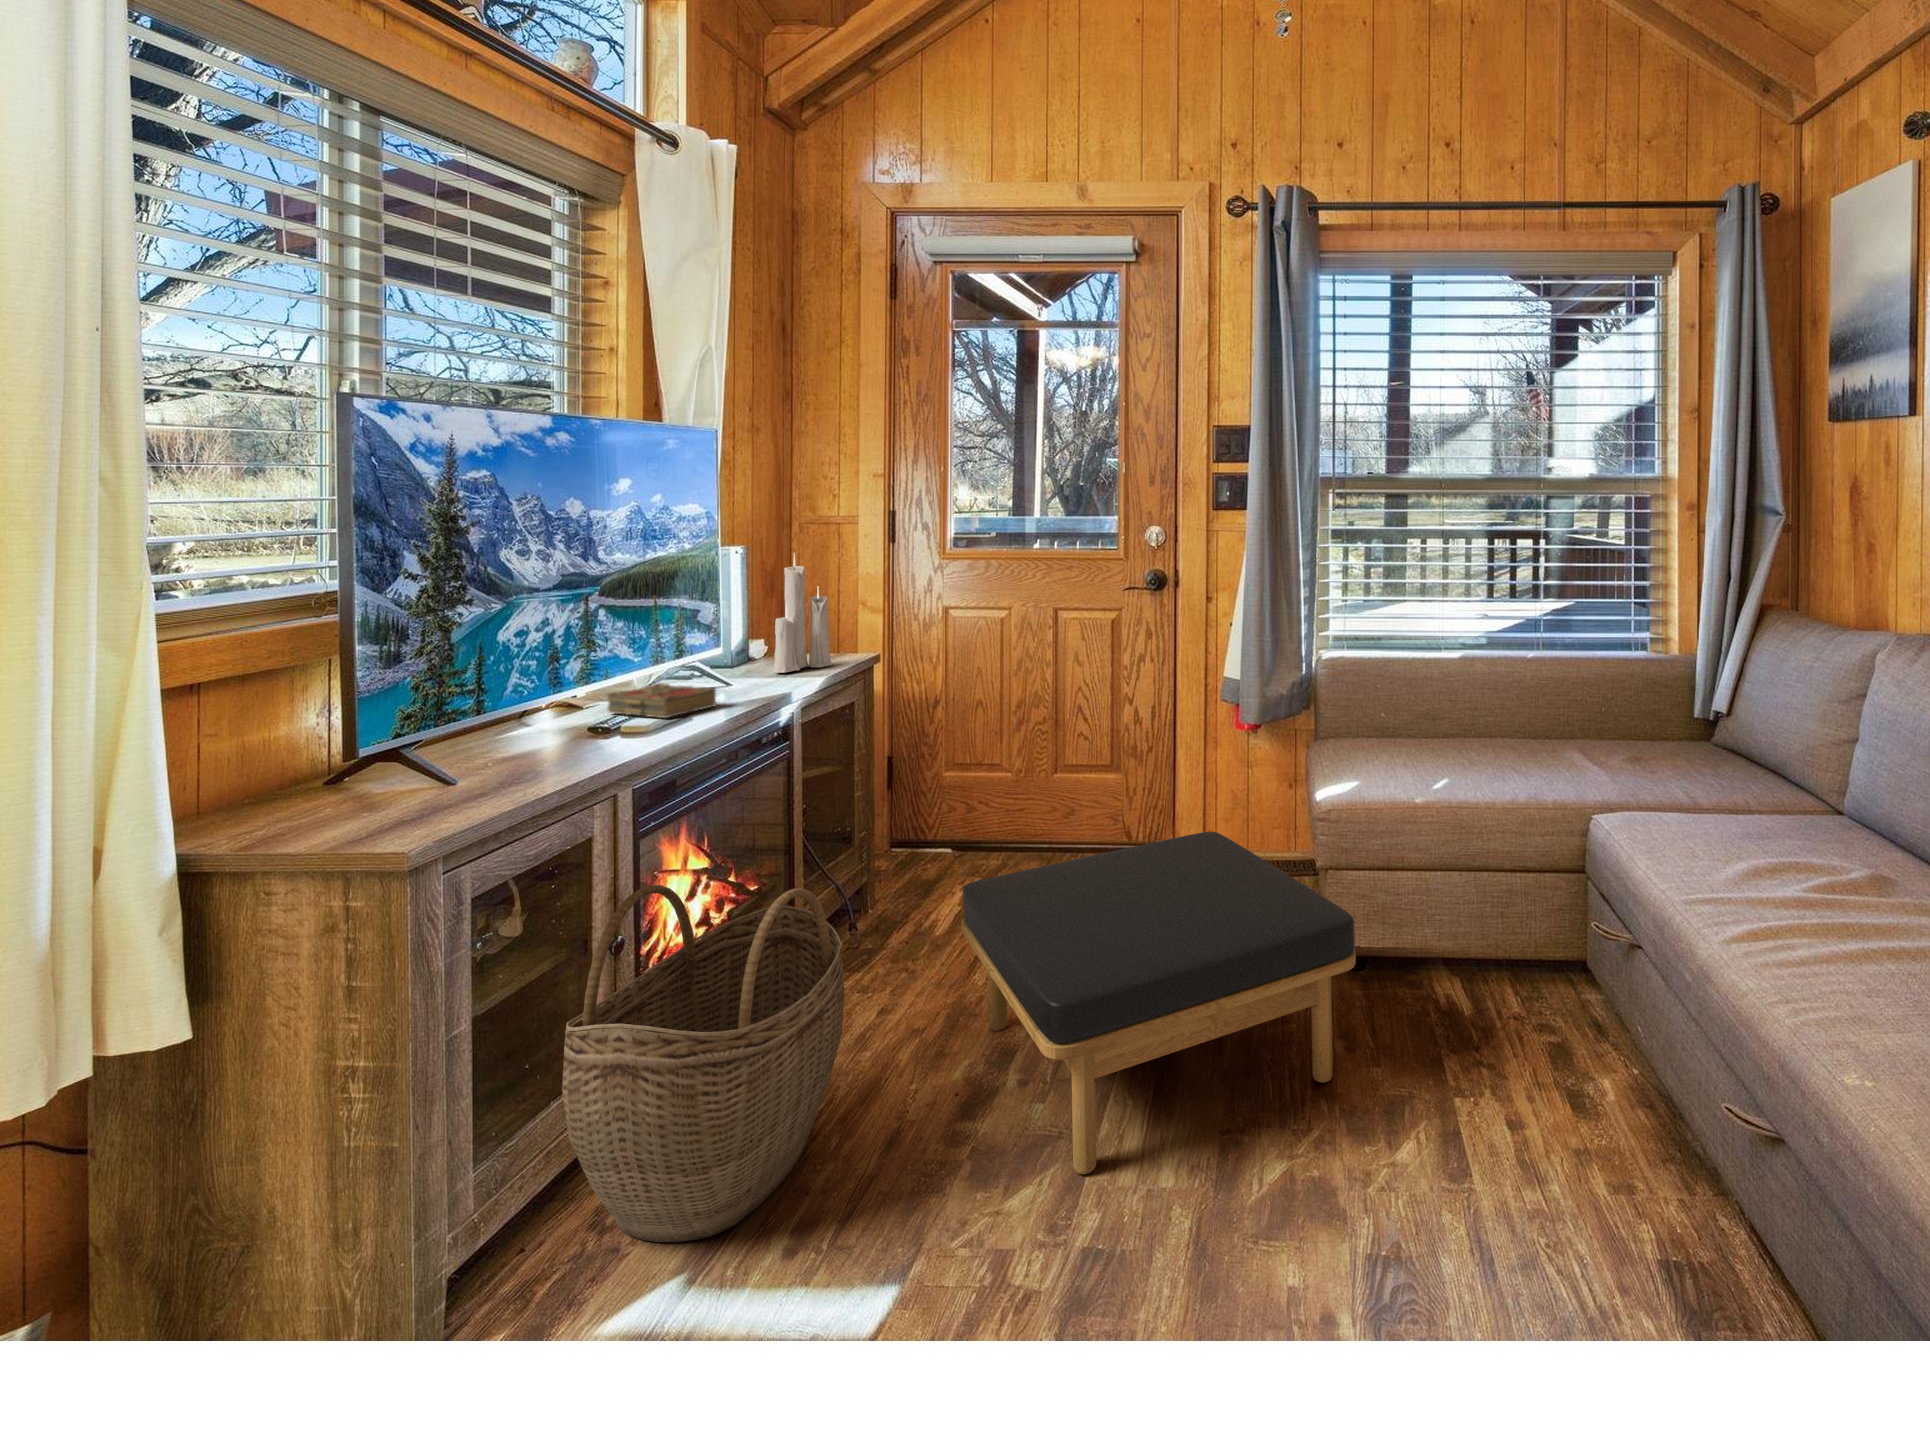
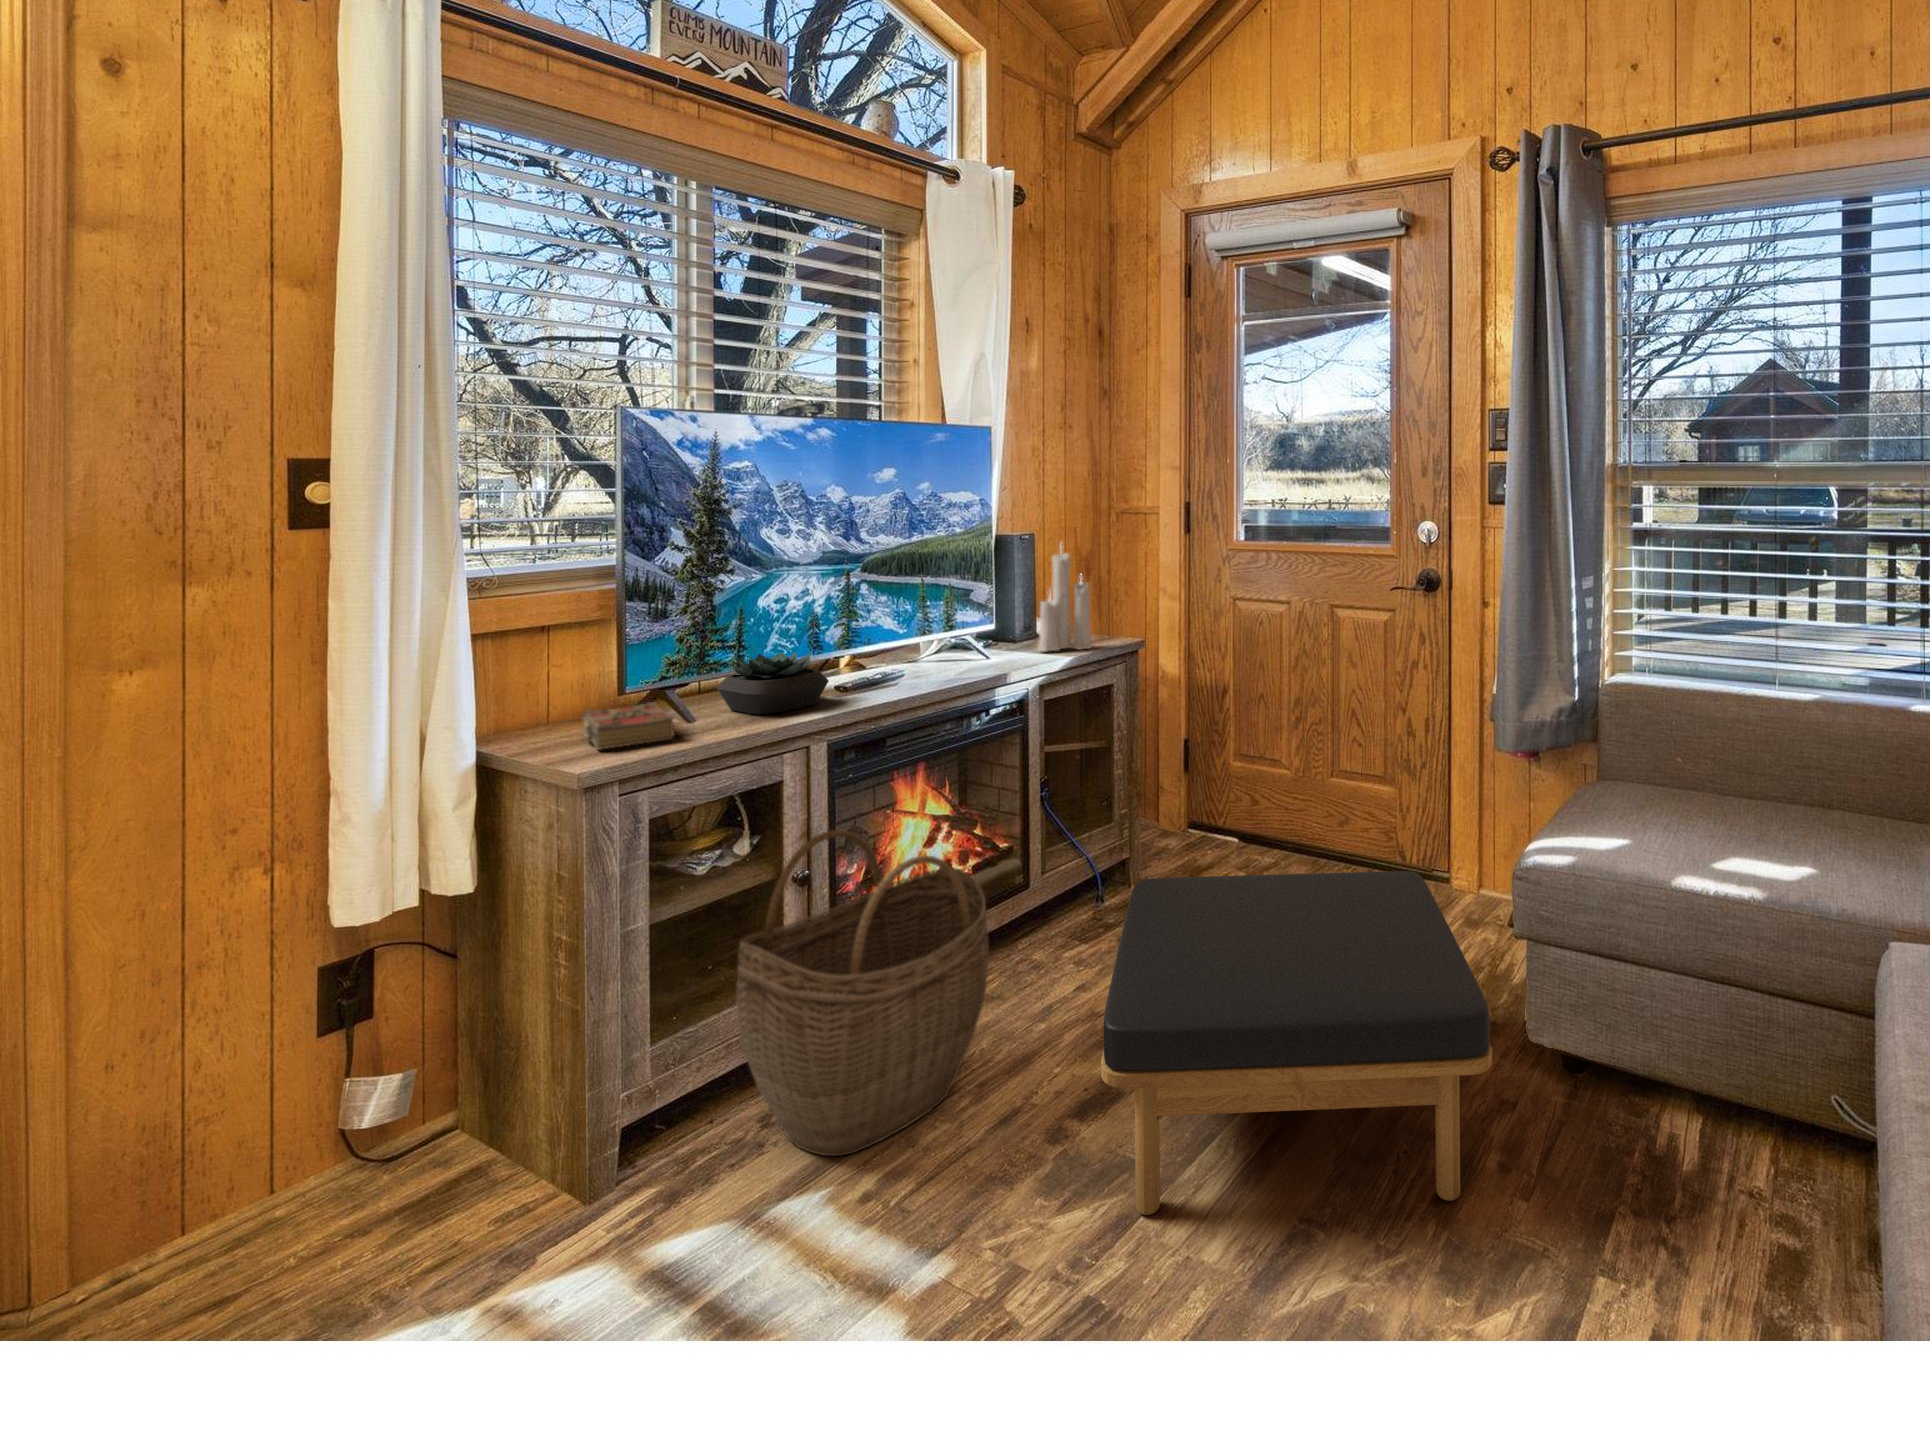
book: present [607,683,716,718] -> present [583,702,674,750]
succulent plant: none [450,692,601,769] -> present [717,652,829,714]

